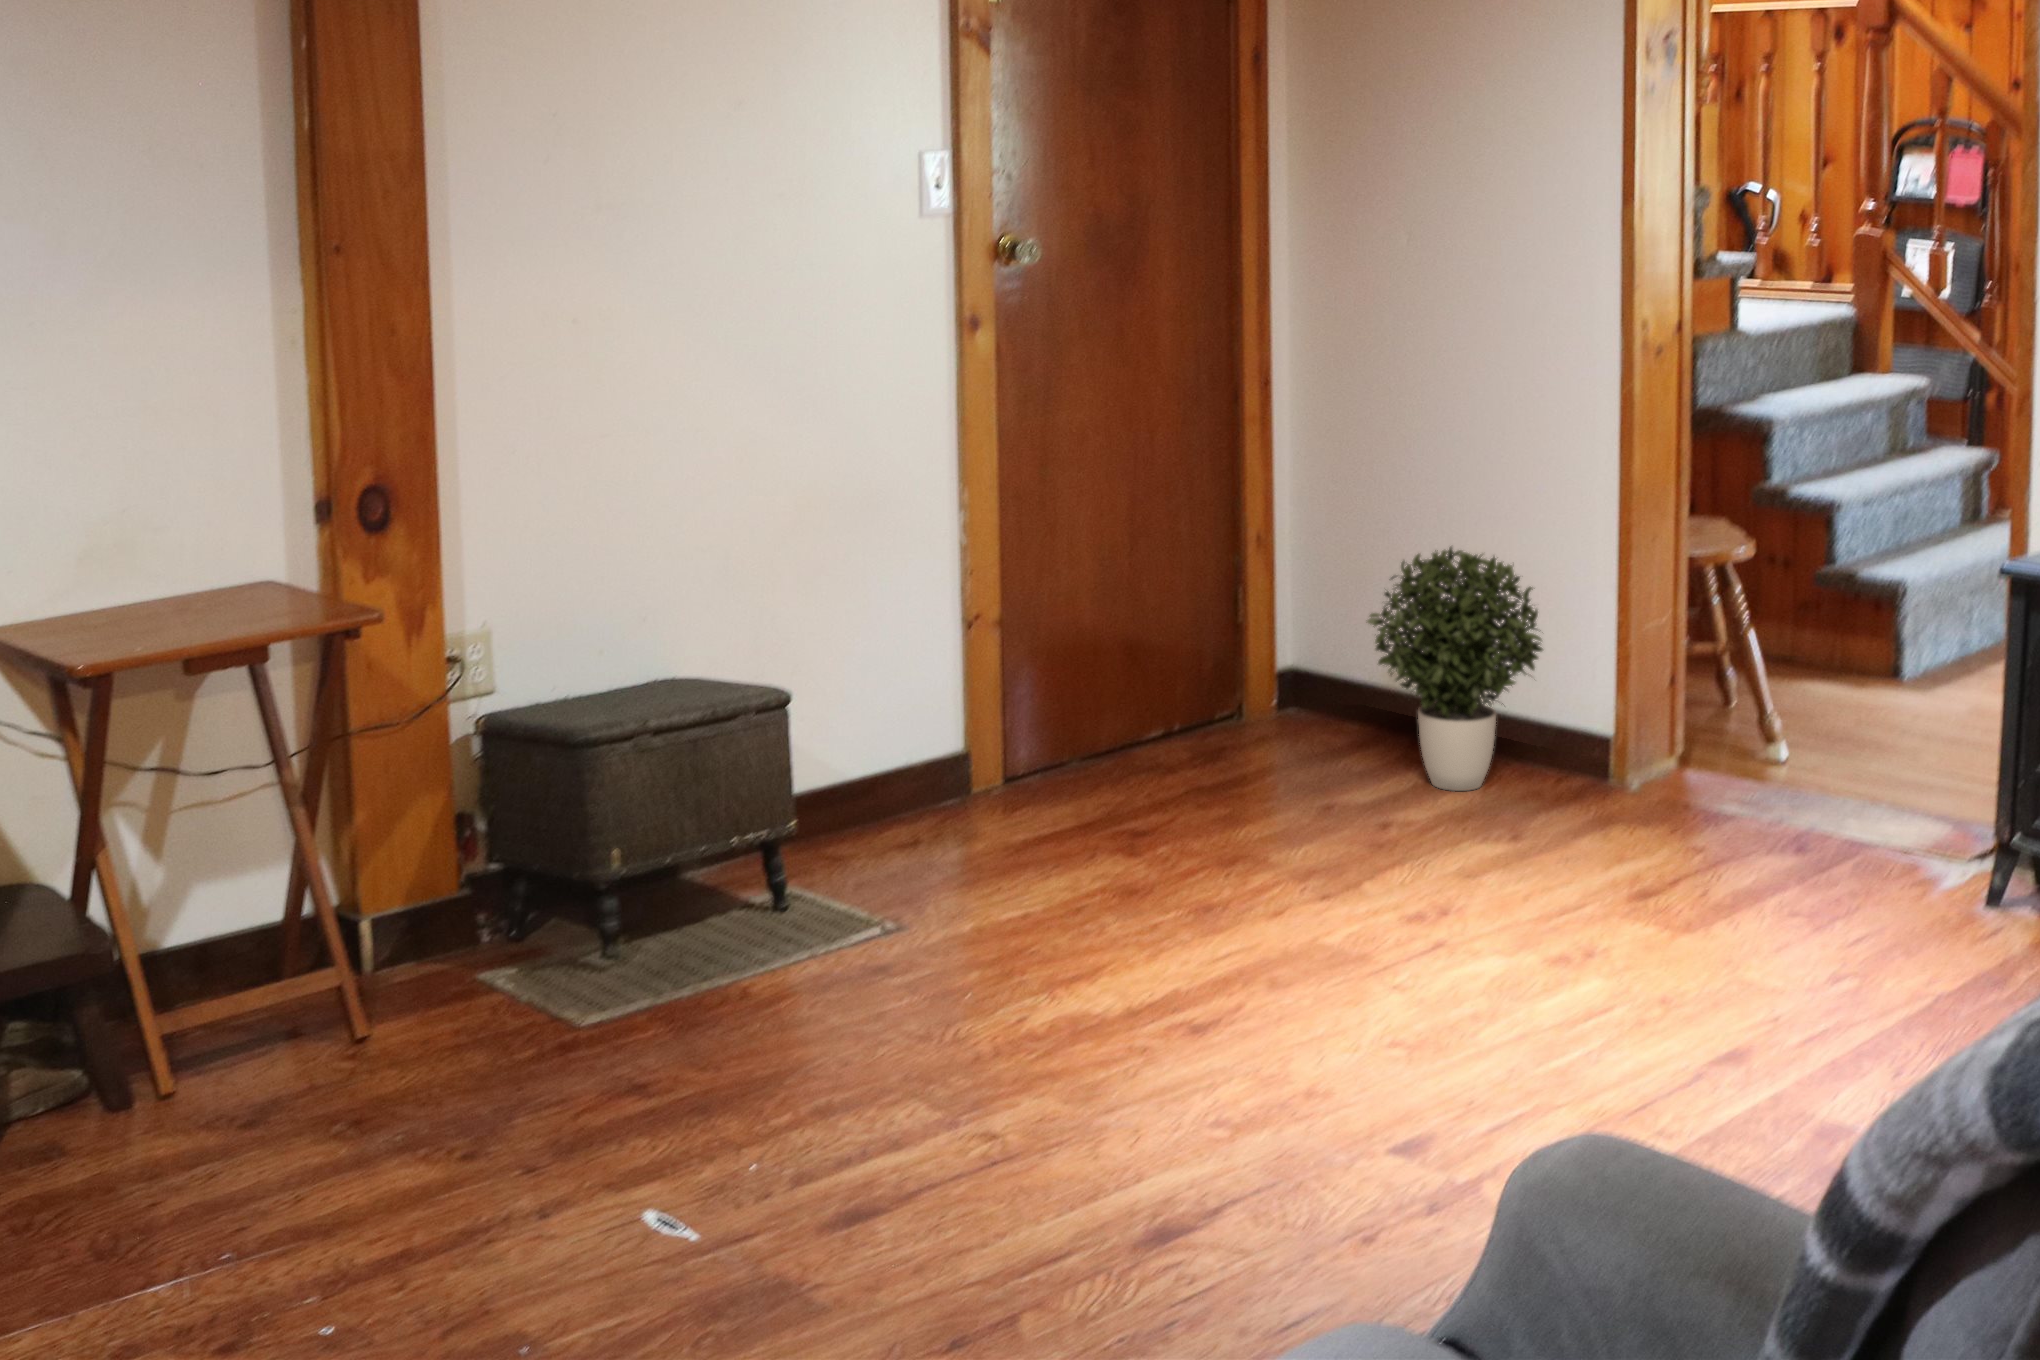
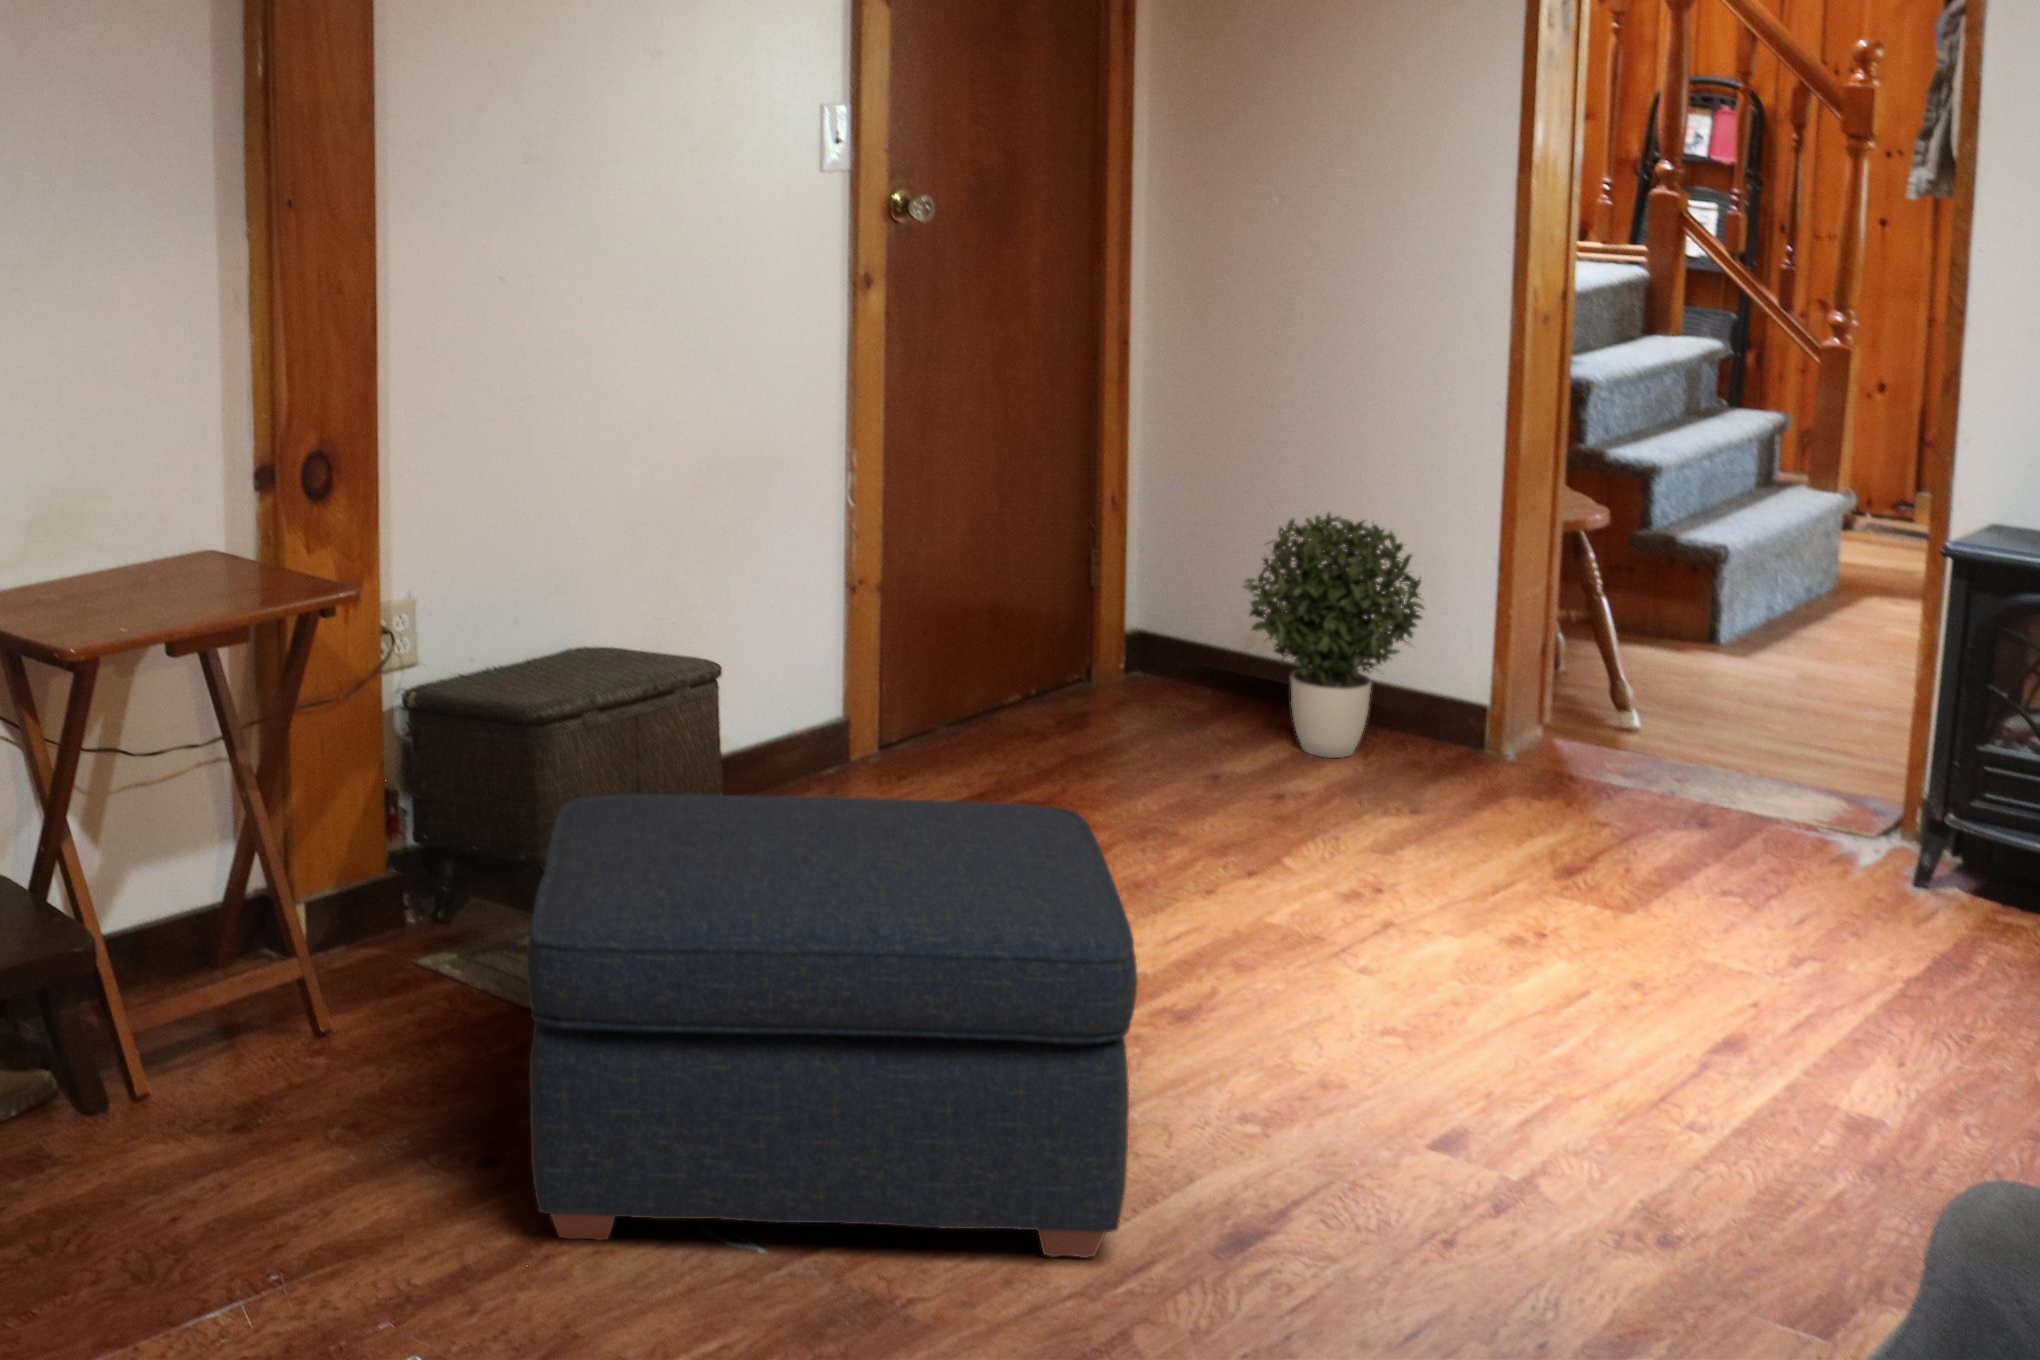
ottoman: none [469,807,1061,1235] -> present [526,794,1138,1258]

